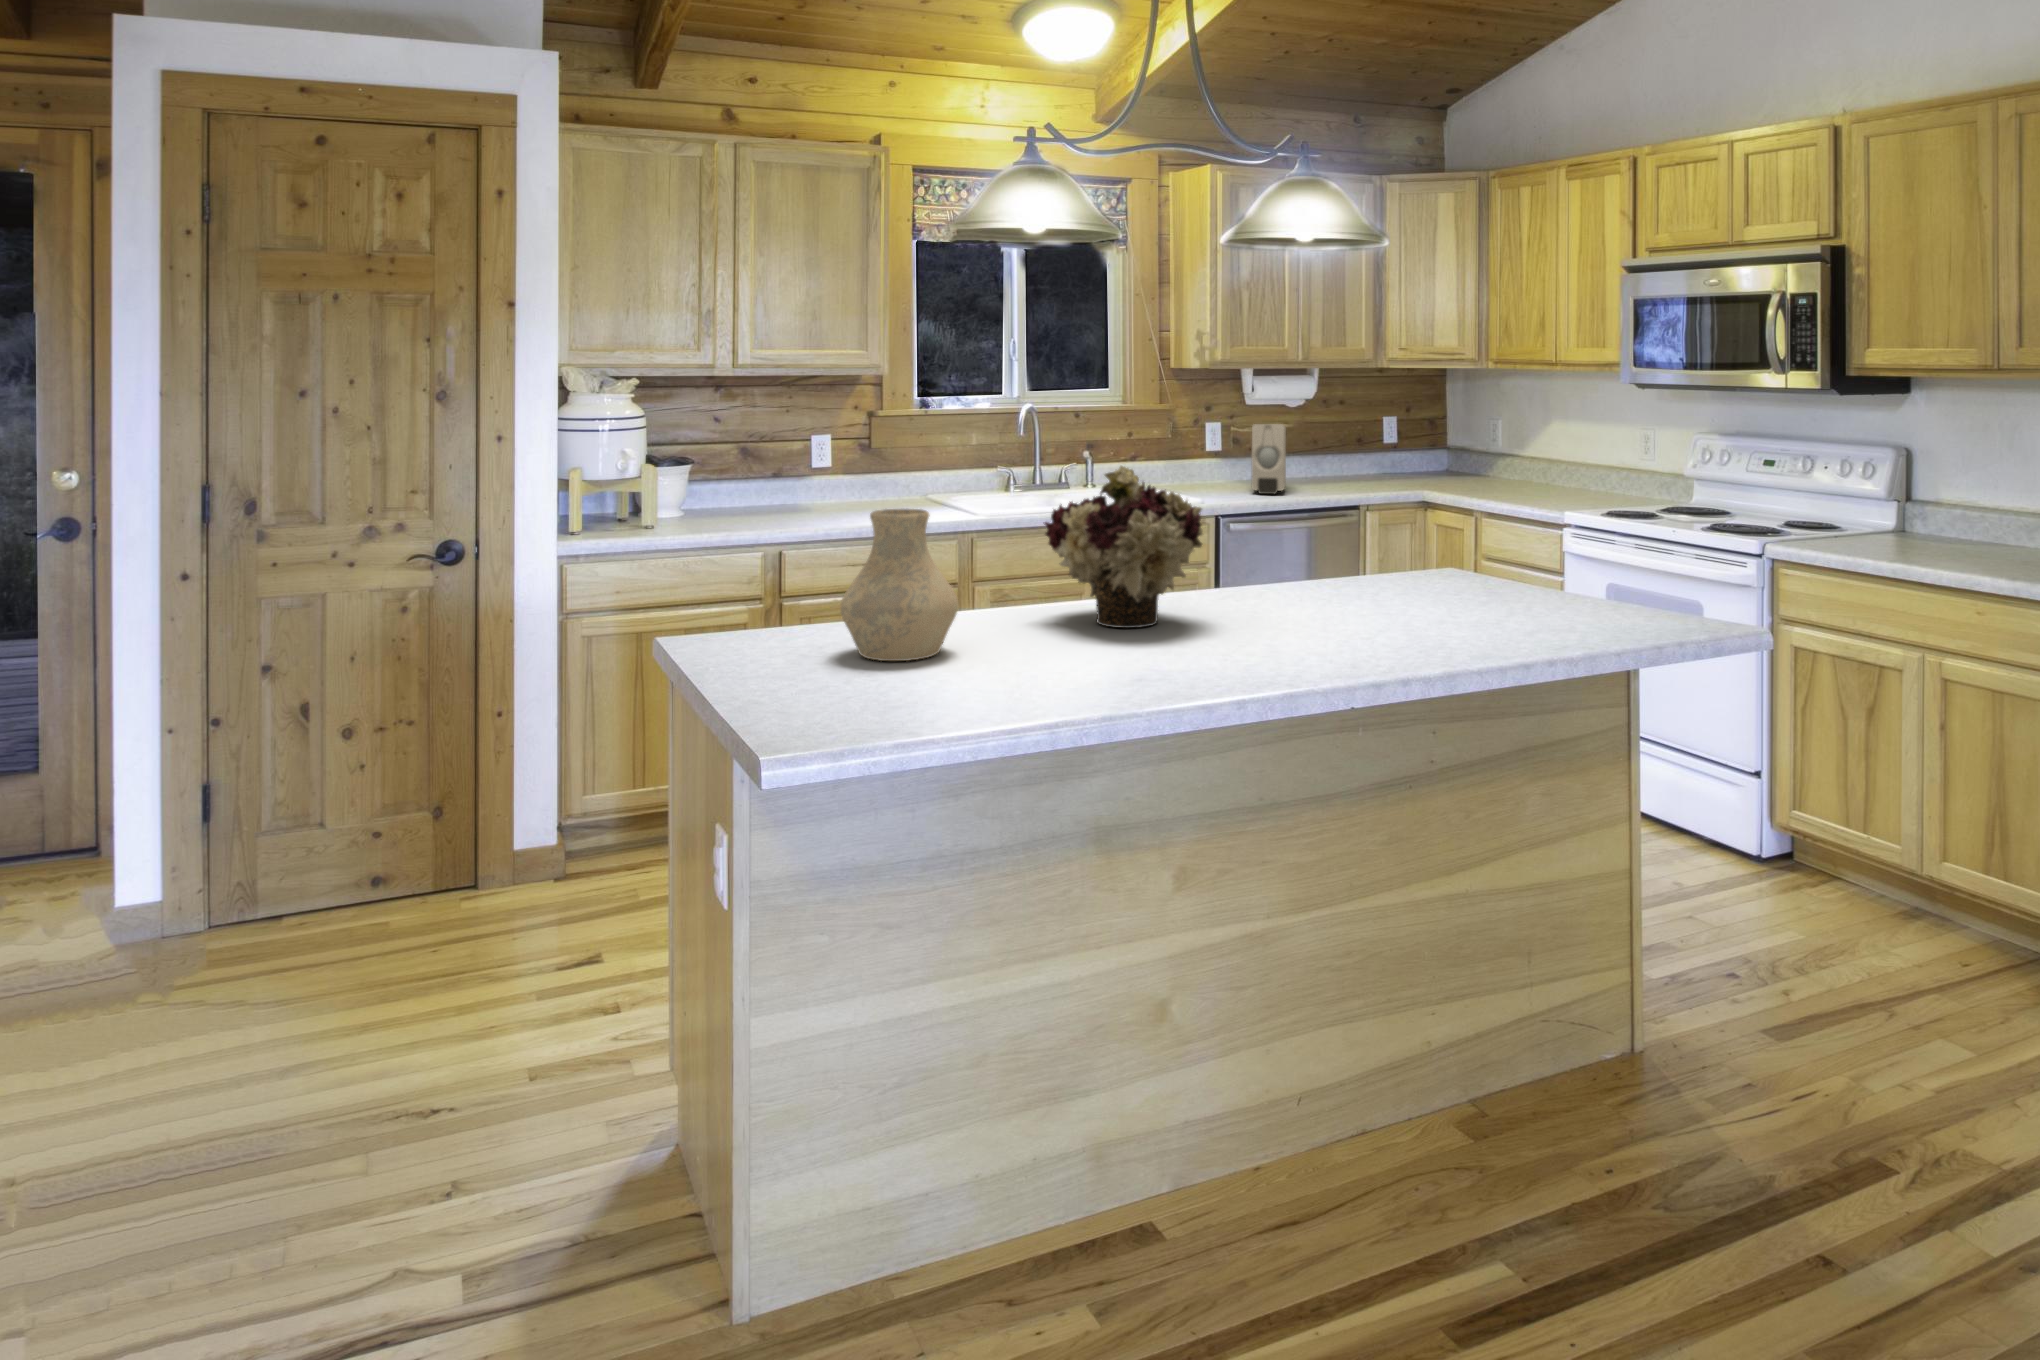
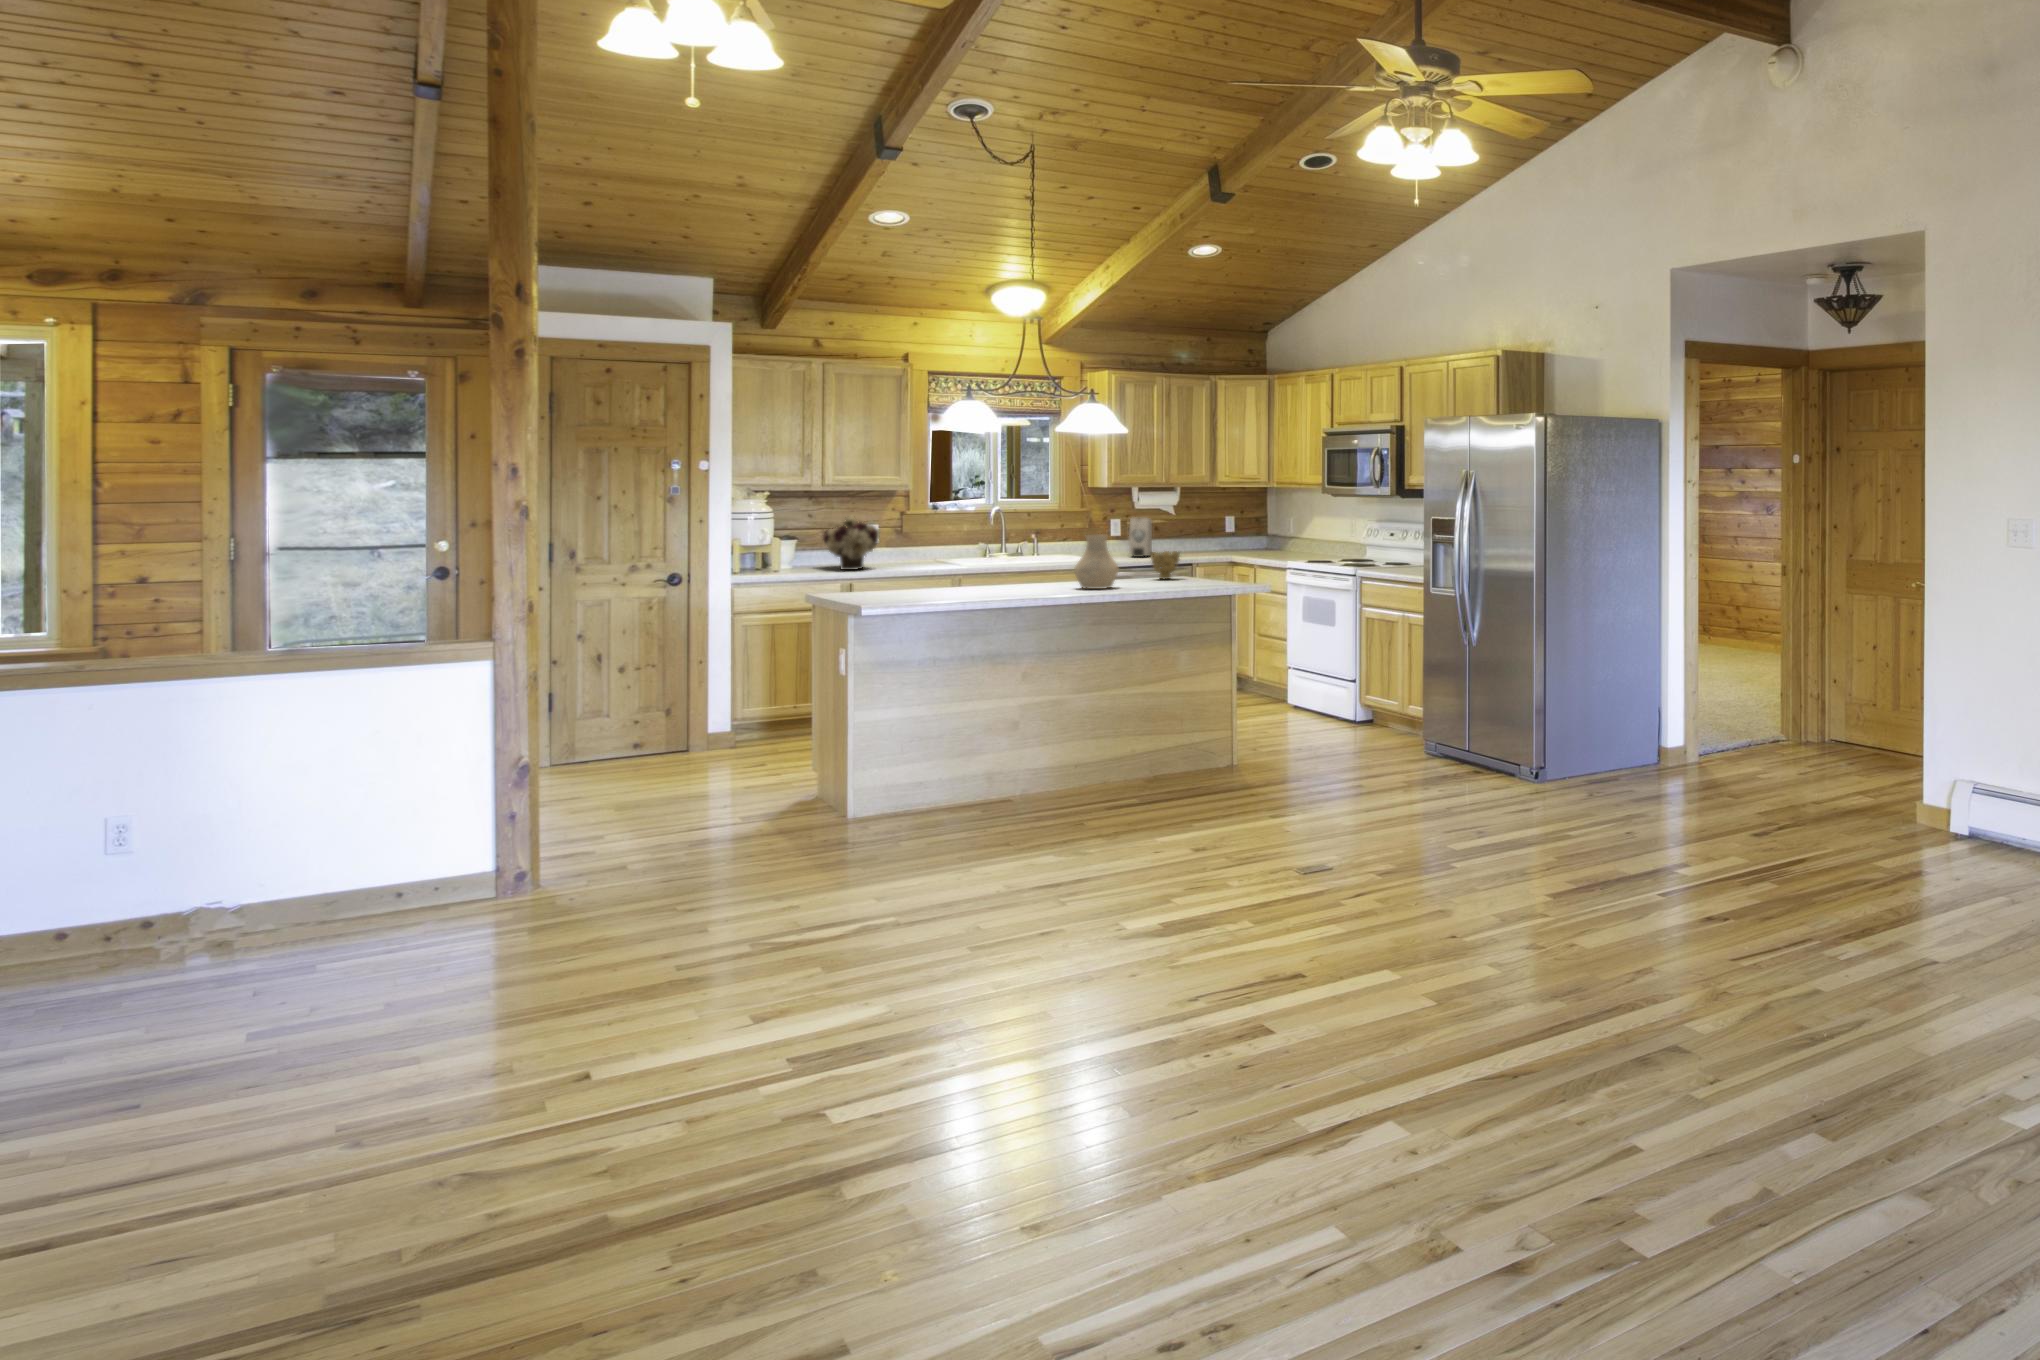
flower arrangement: present [1045,466,1203,628] -> present [823,515,880,570]
vase: present [841,509,959,661] -> present [1074,534,1119,589]
decorative bowl: none [1413,524,1483,594] -> present [1150,551,1179,579]

